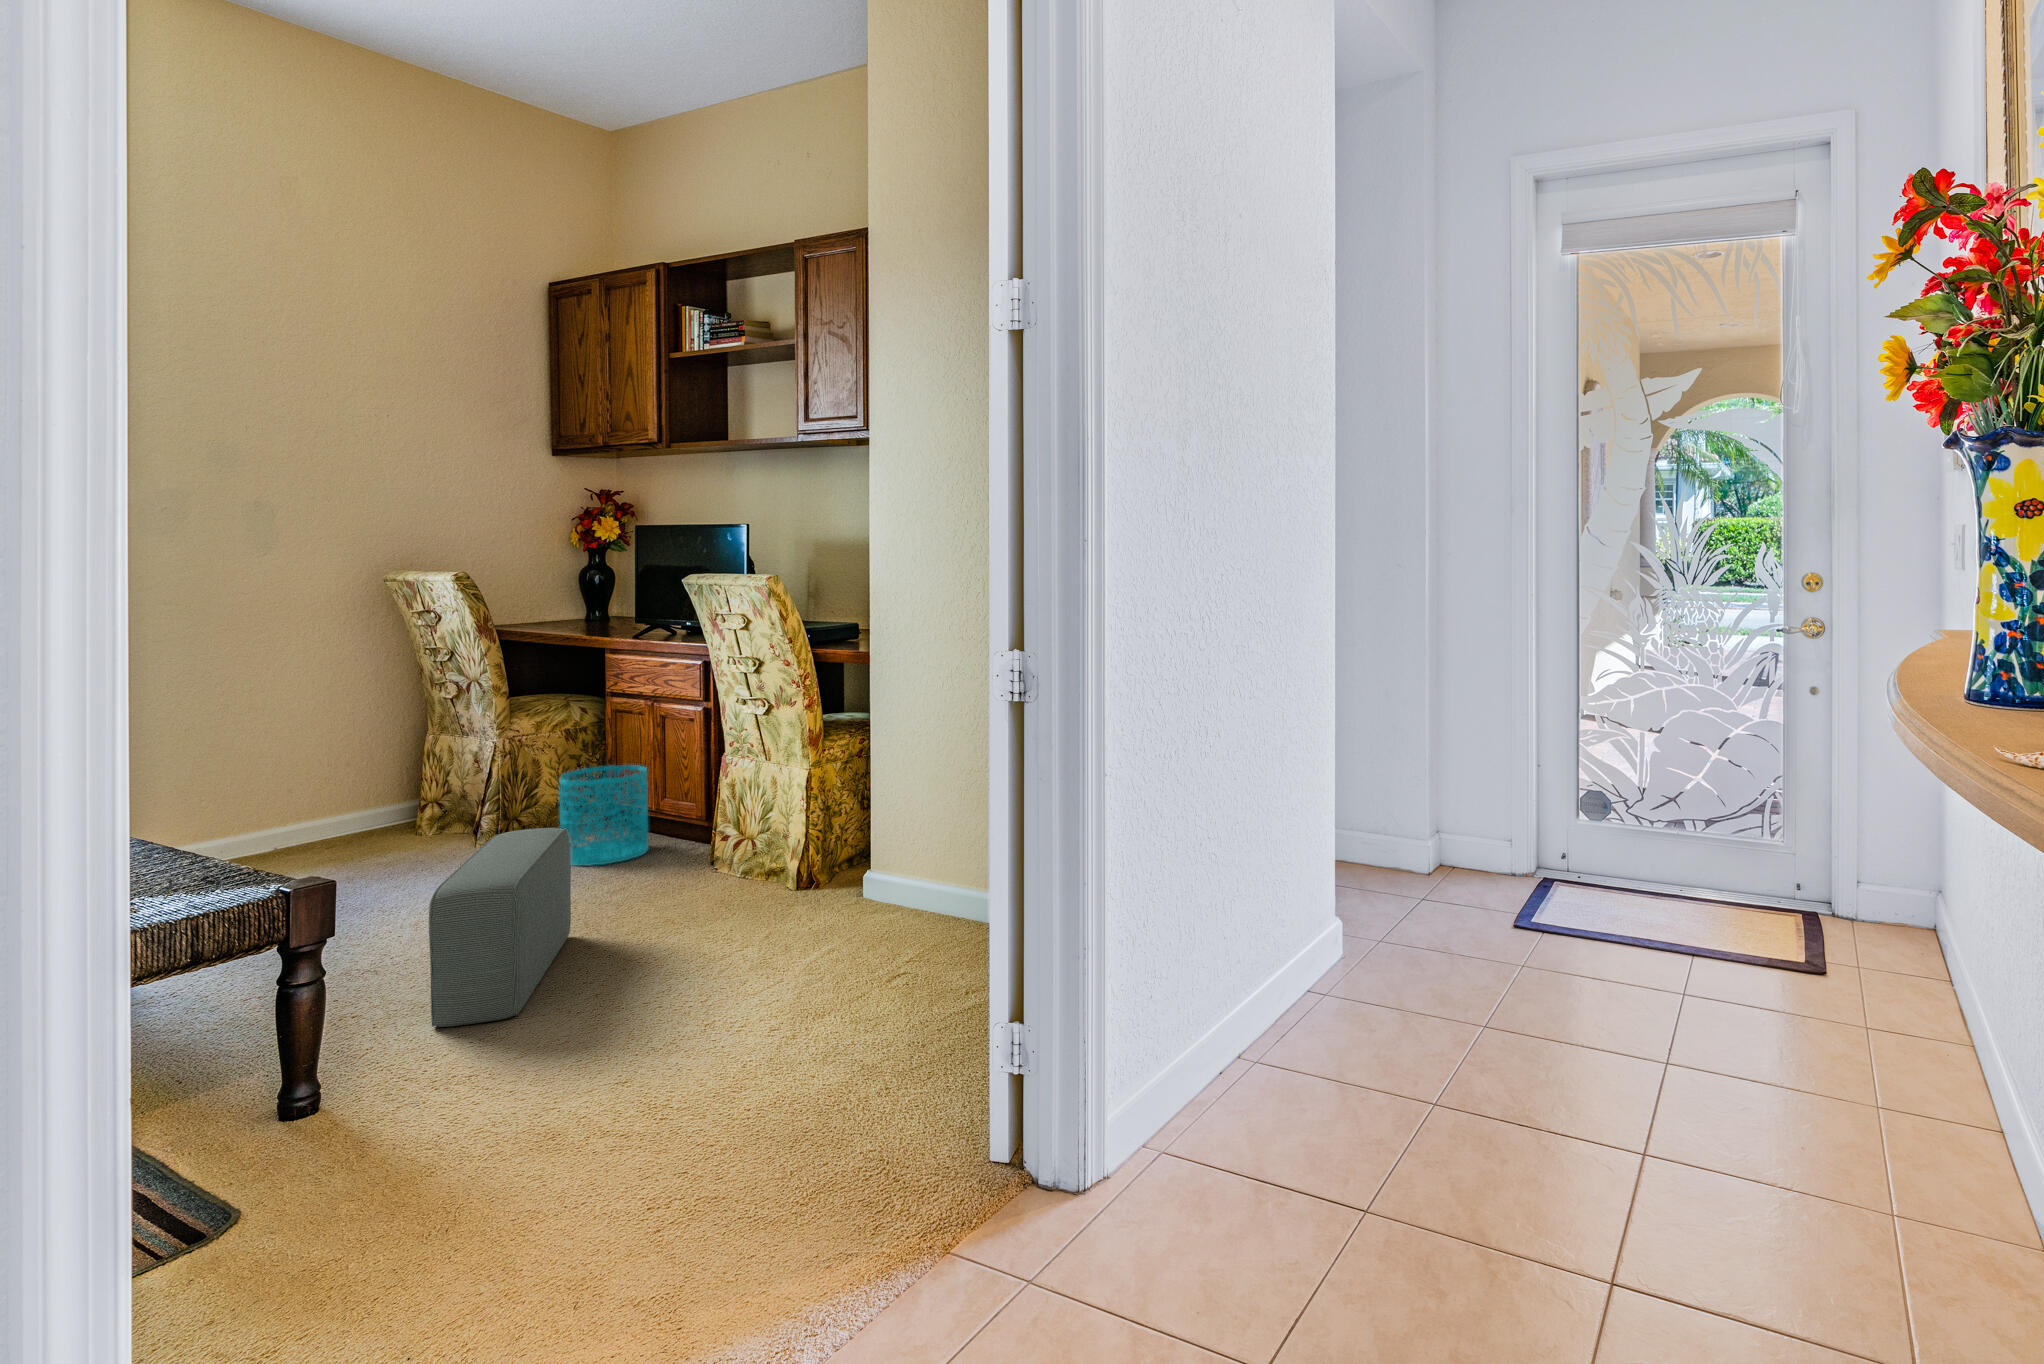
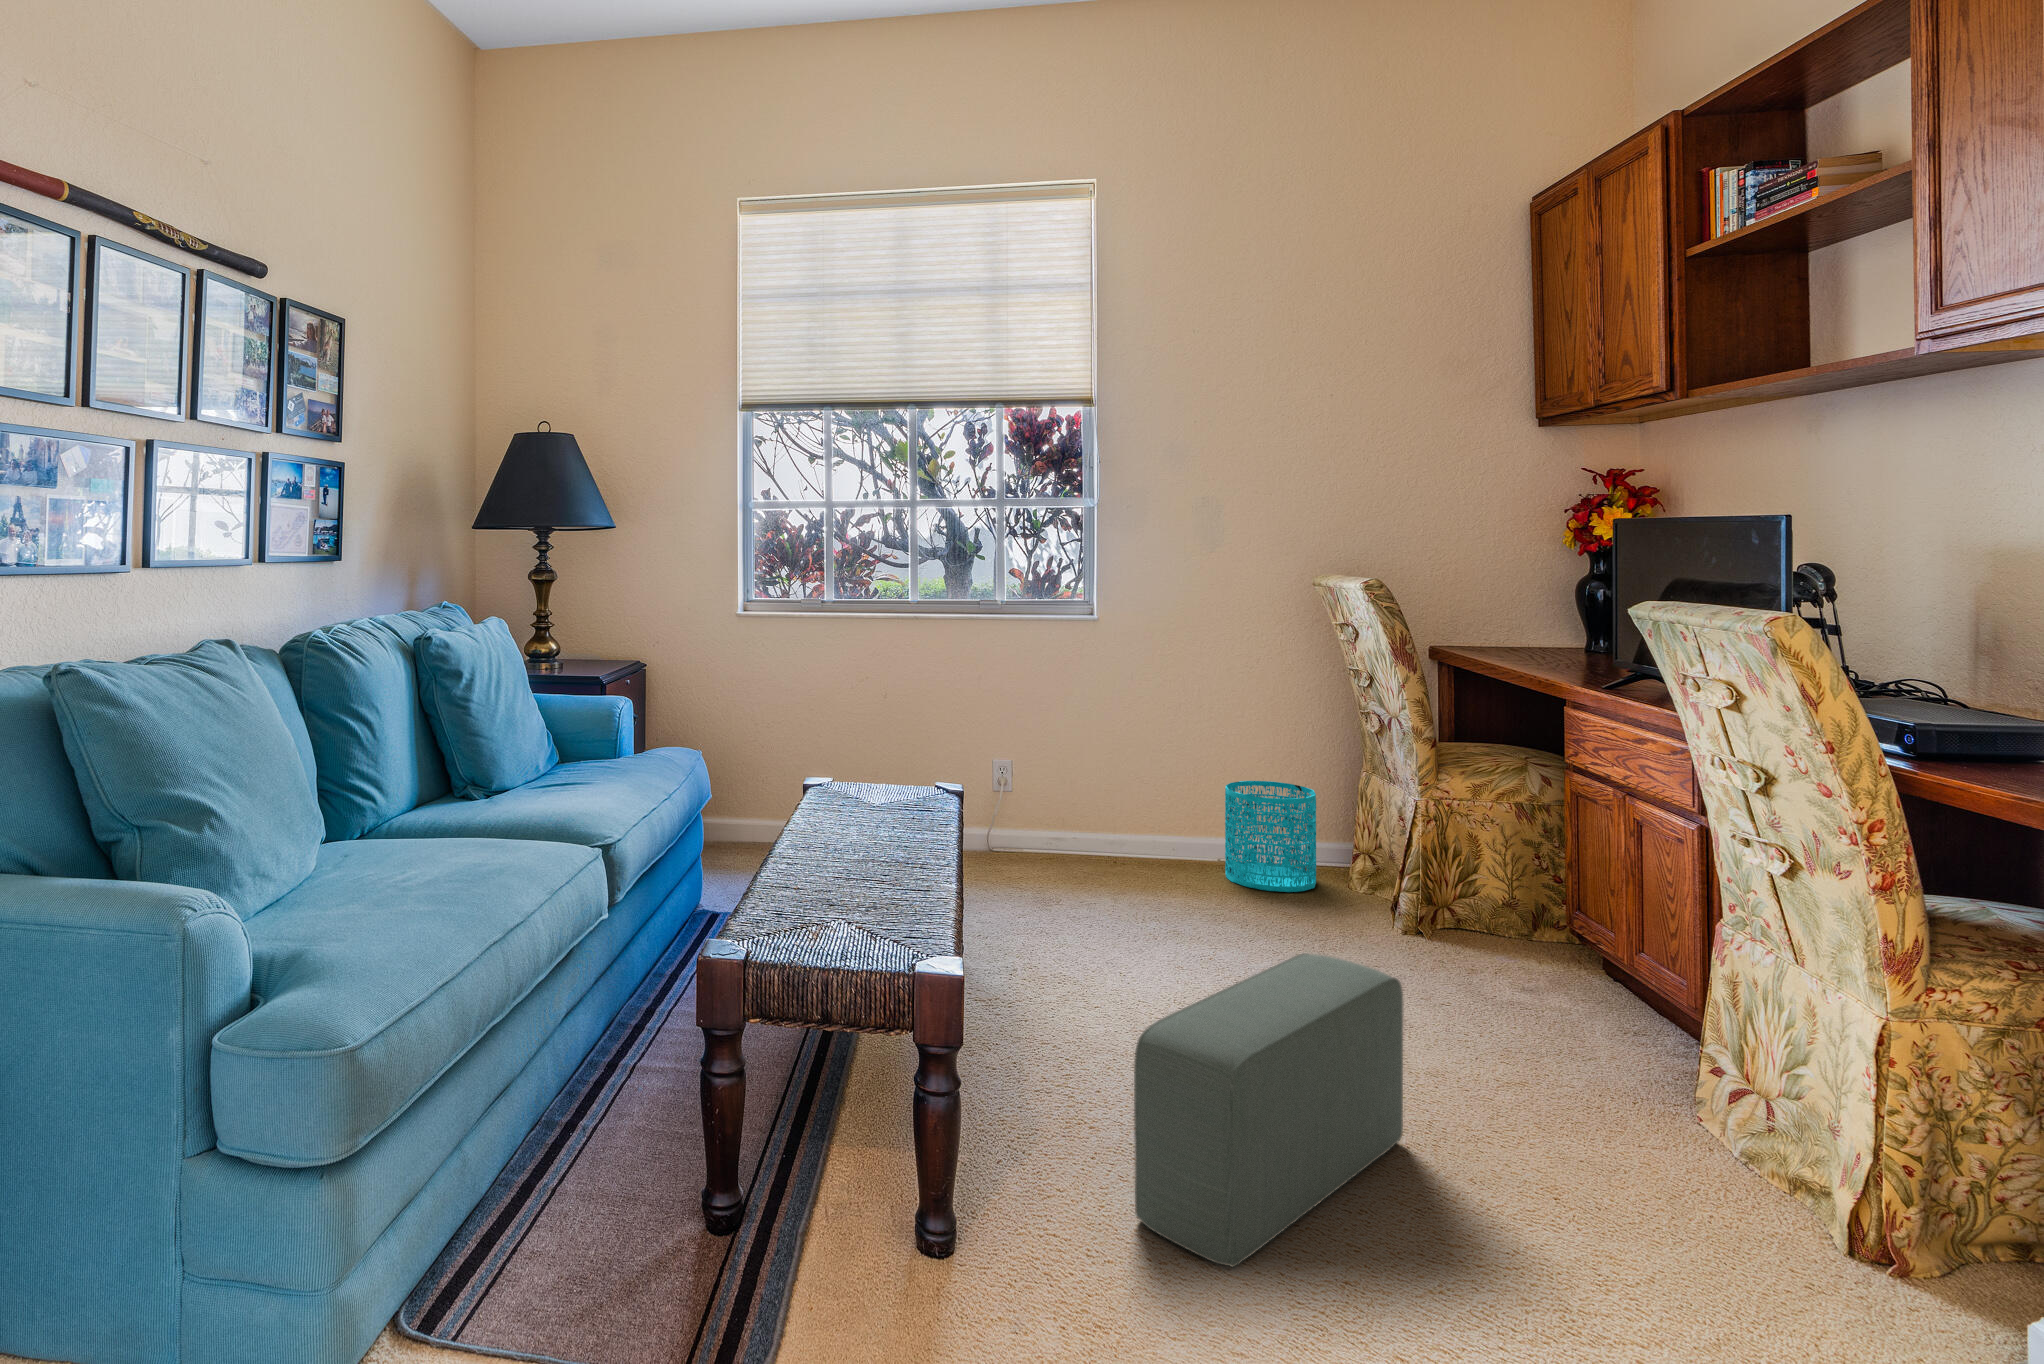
wastebasket: present [559,765,649,866] -> present [1225,781,1316,892]

